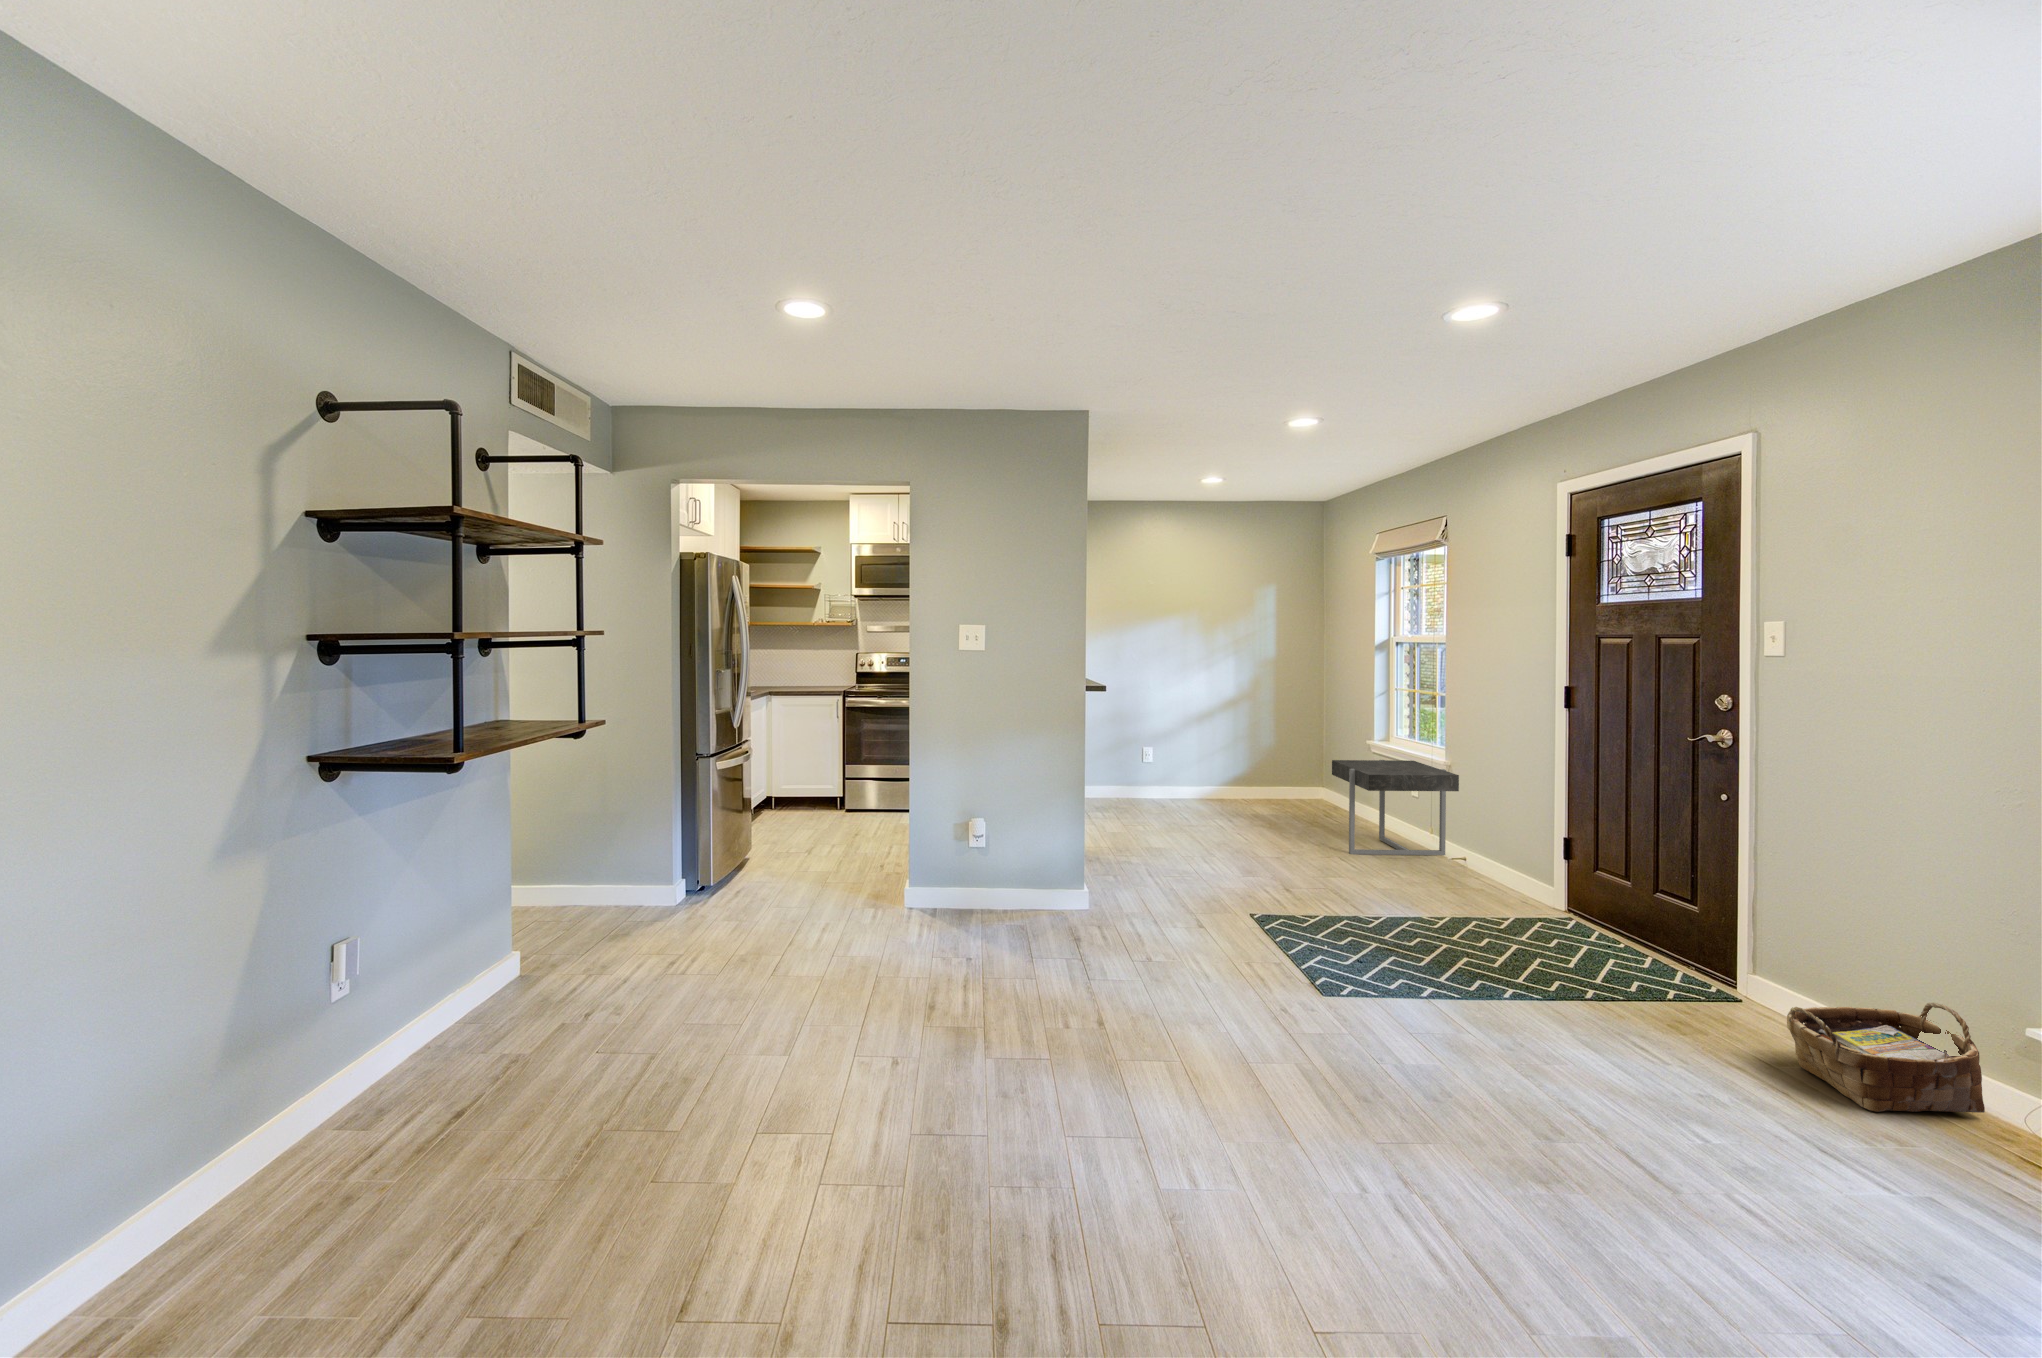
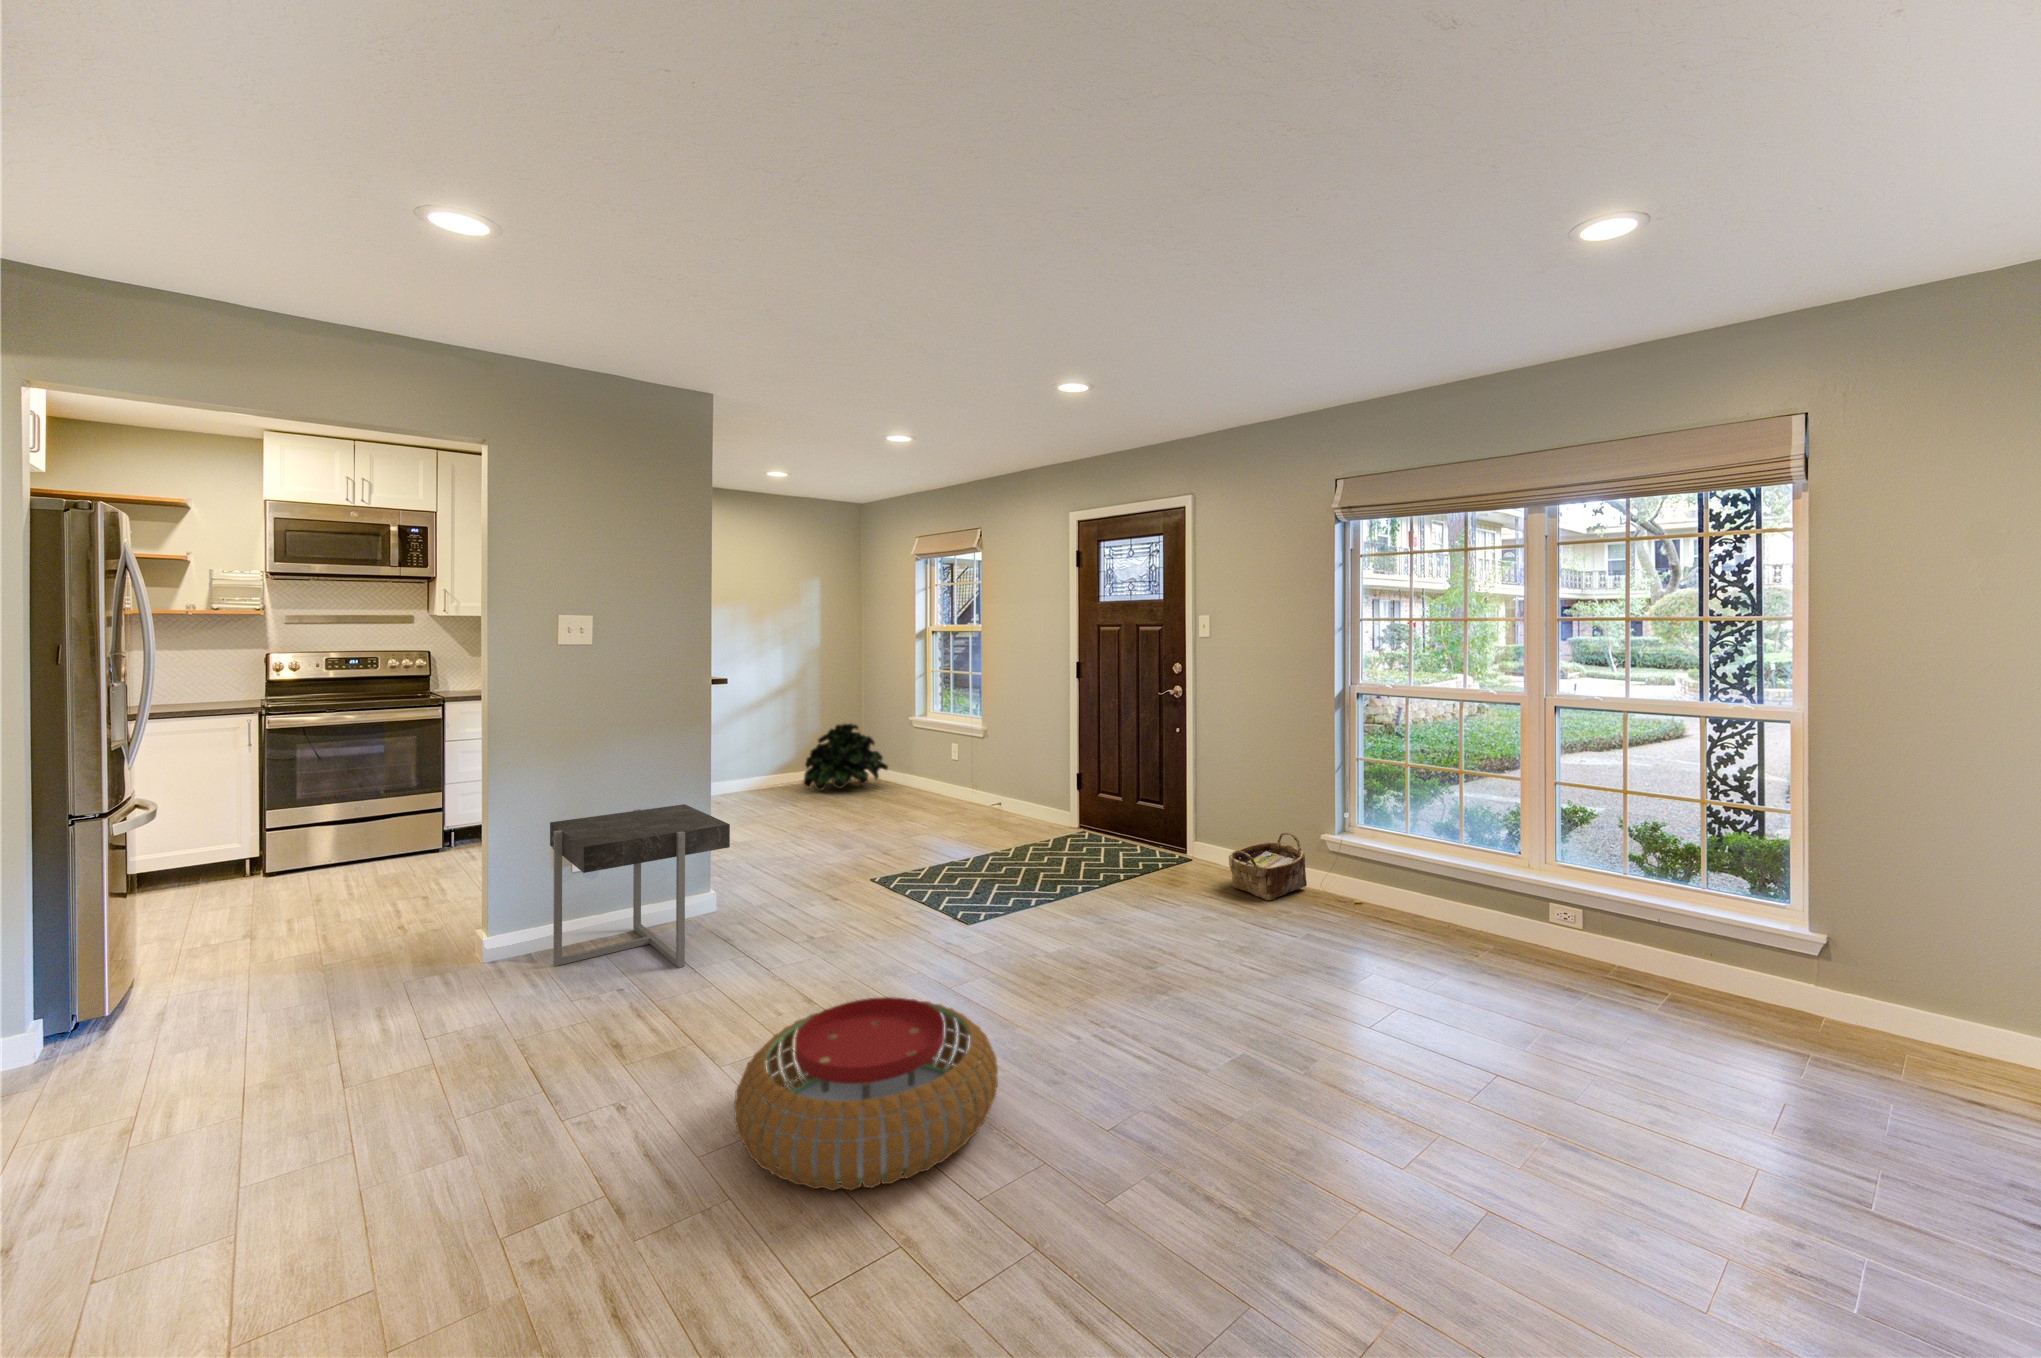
potted plant: none [1247,738,1342,808] -> present [803,724,888,791]
side table: present [1332,760,1459,855] -> present [550,804,730,968]
pouf: none [932,1030,1200,1241] -> present [734,997,998,1191]

